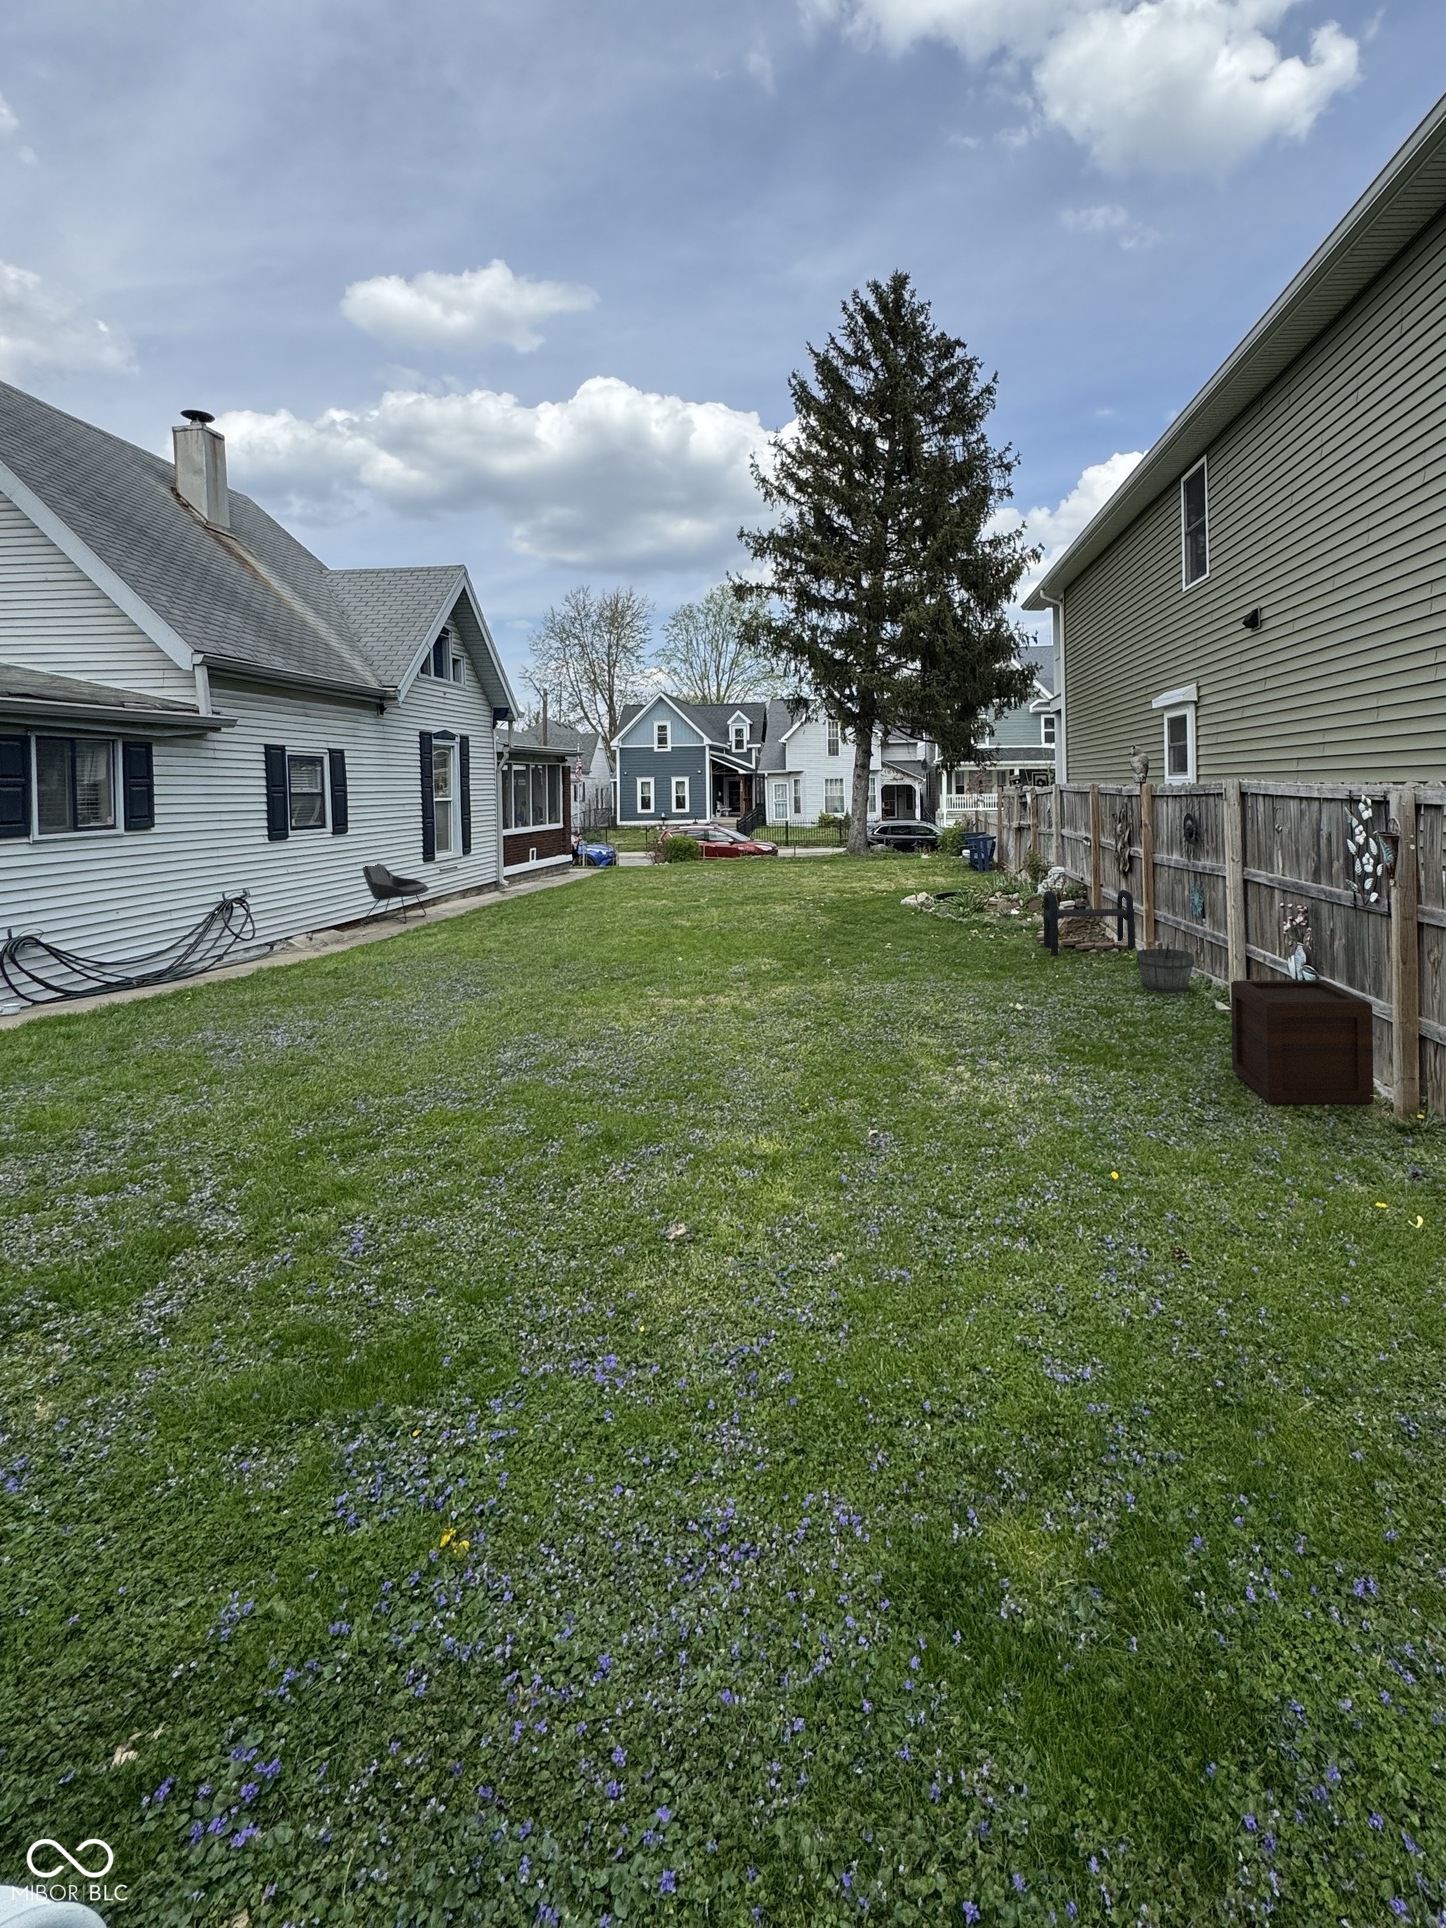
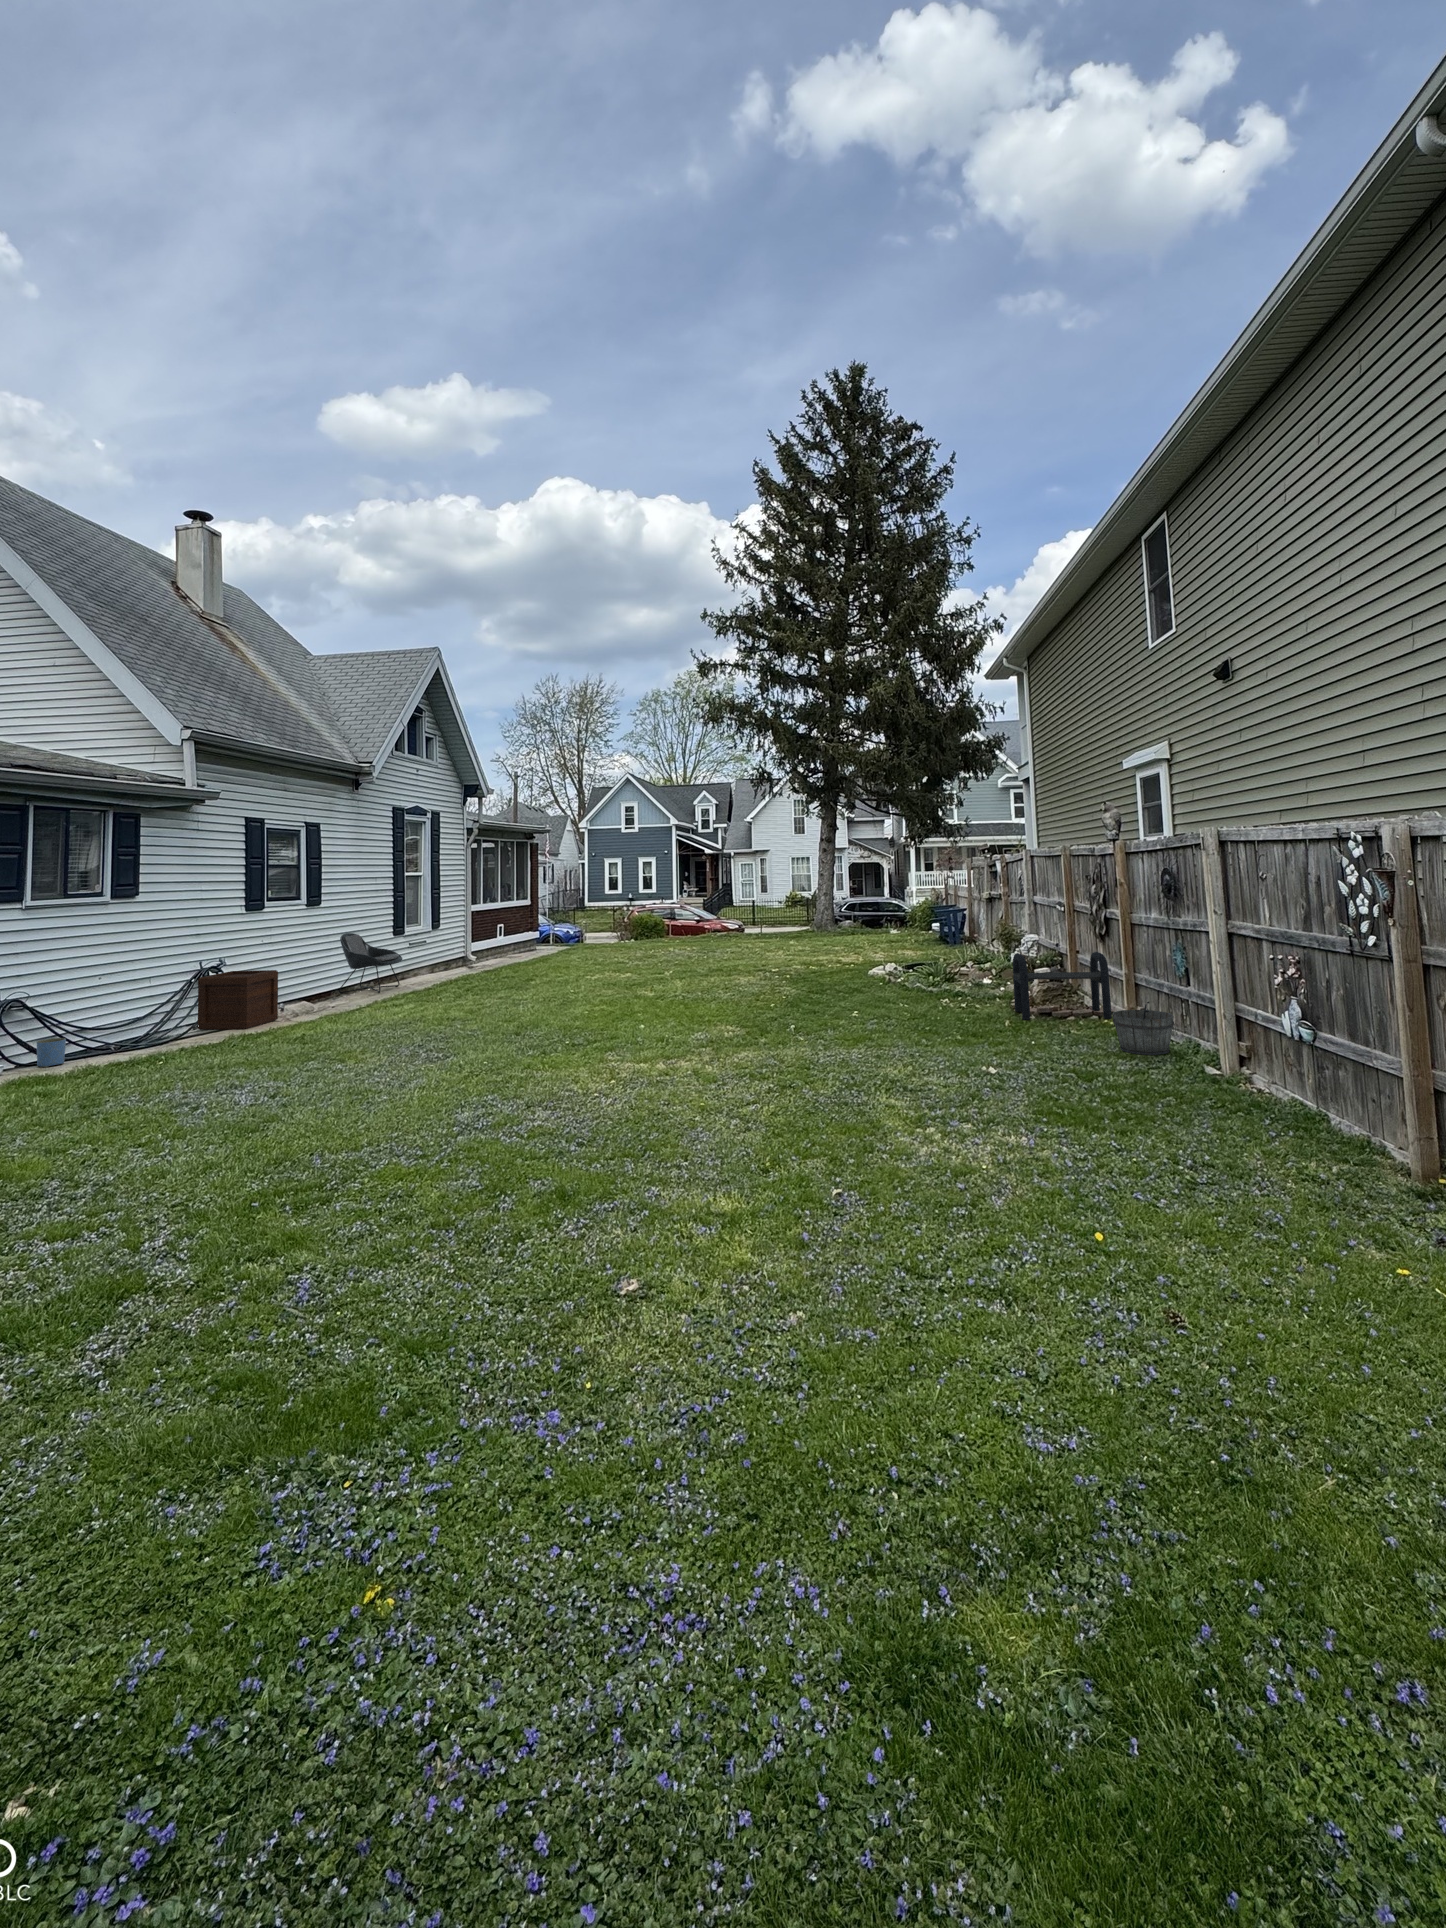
planter: none [46,977,77,1008] -> present [37,1038,66,1067]
wooden crate: present [1231,980,1374,1104] -> present [198,970,278,1030]

